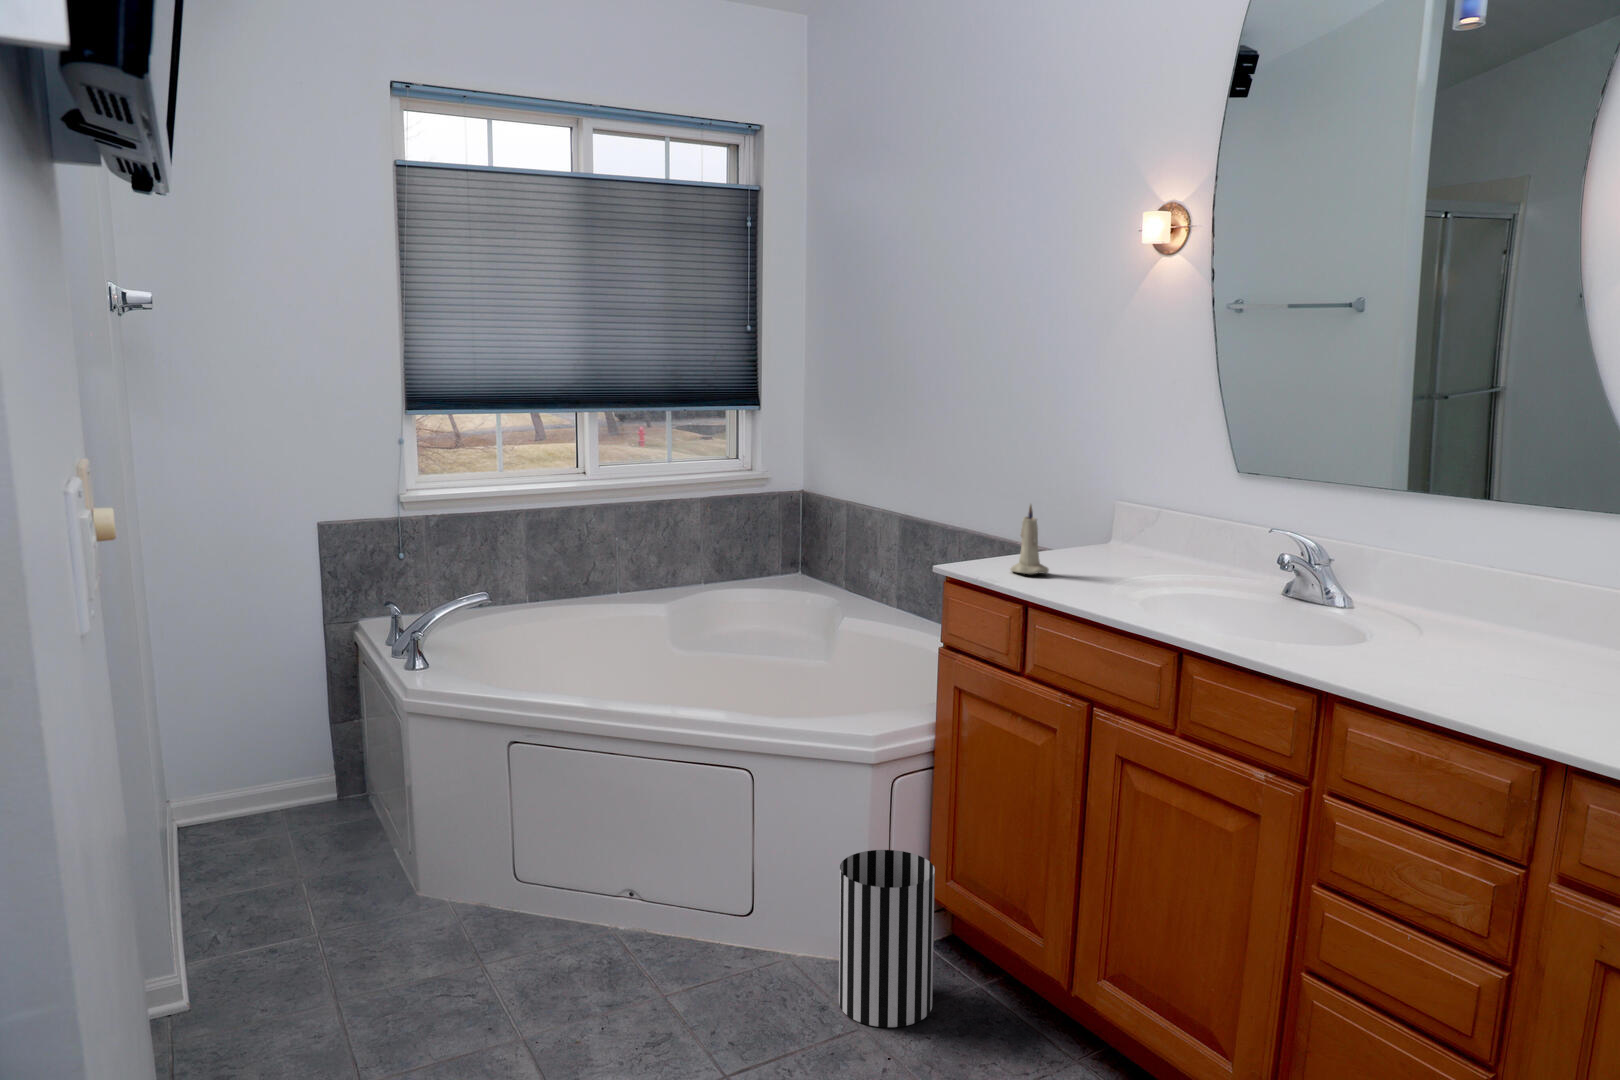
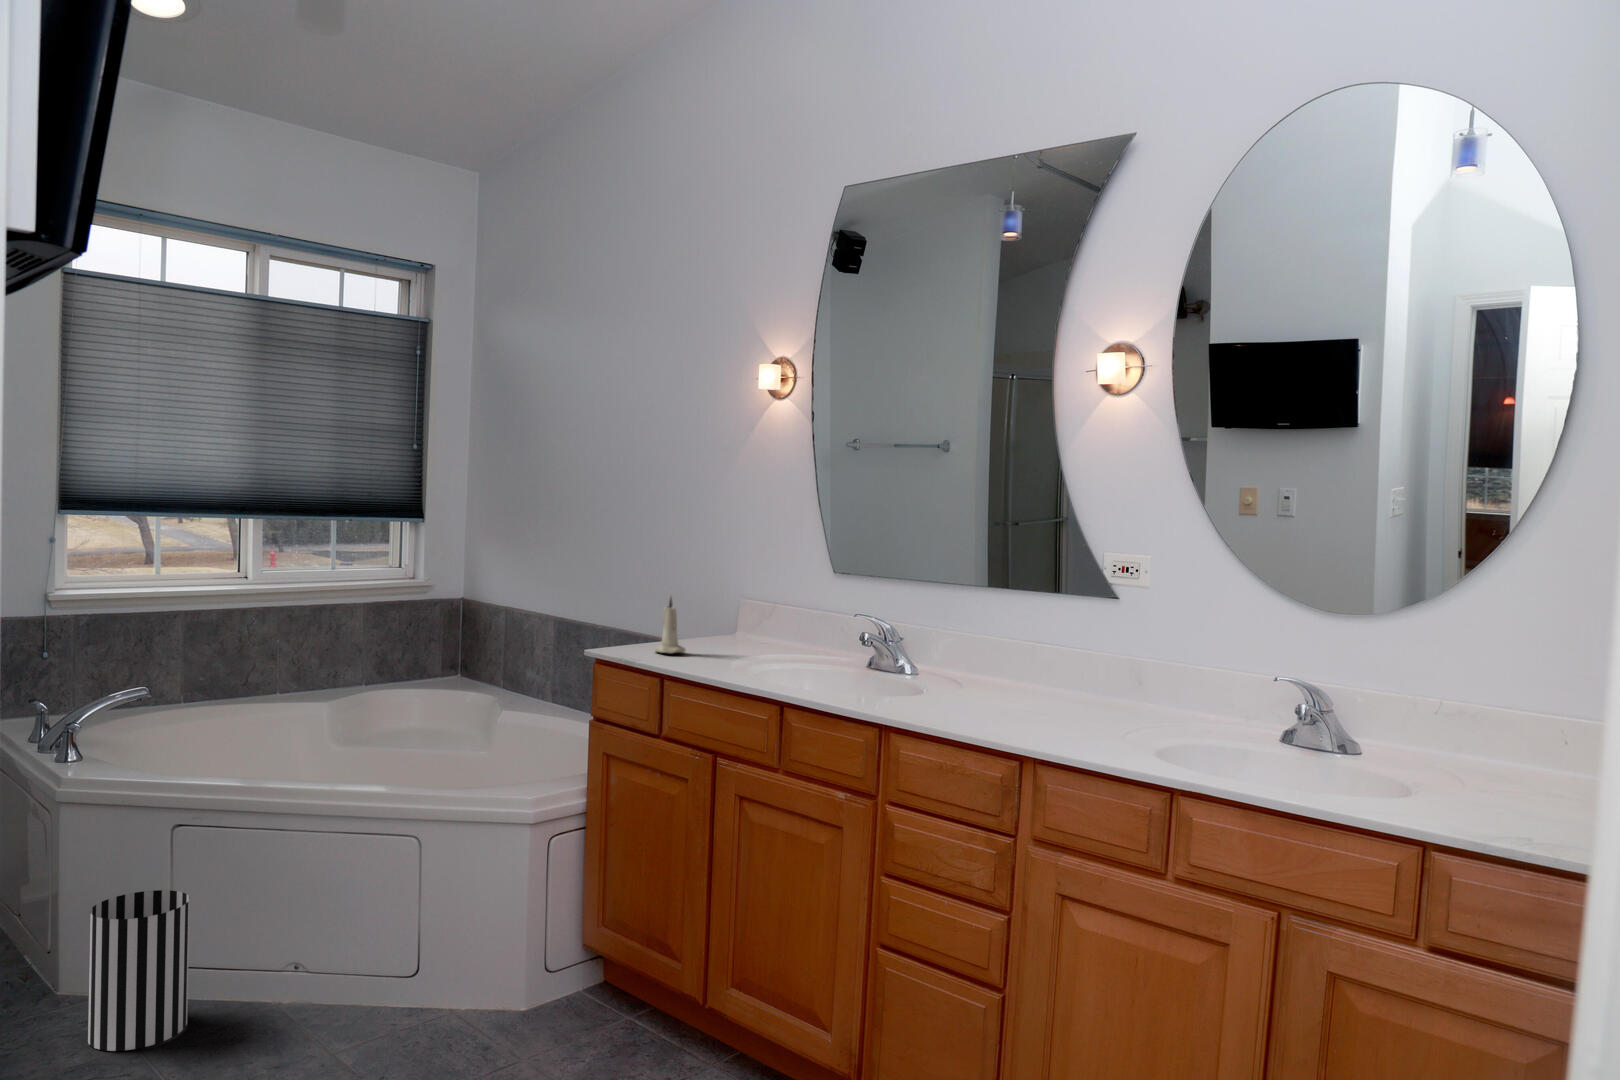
wastebasket: present [839,850,935,1027] -> present [88,890,190,1051]

